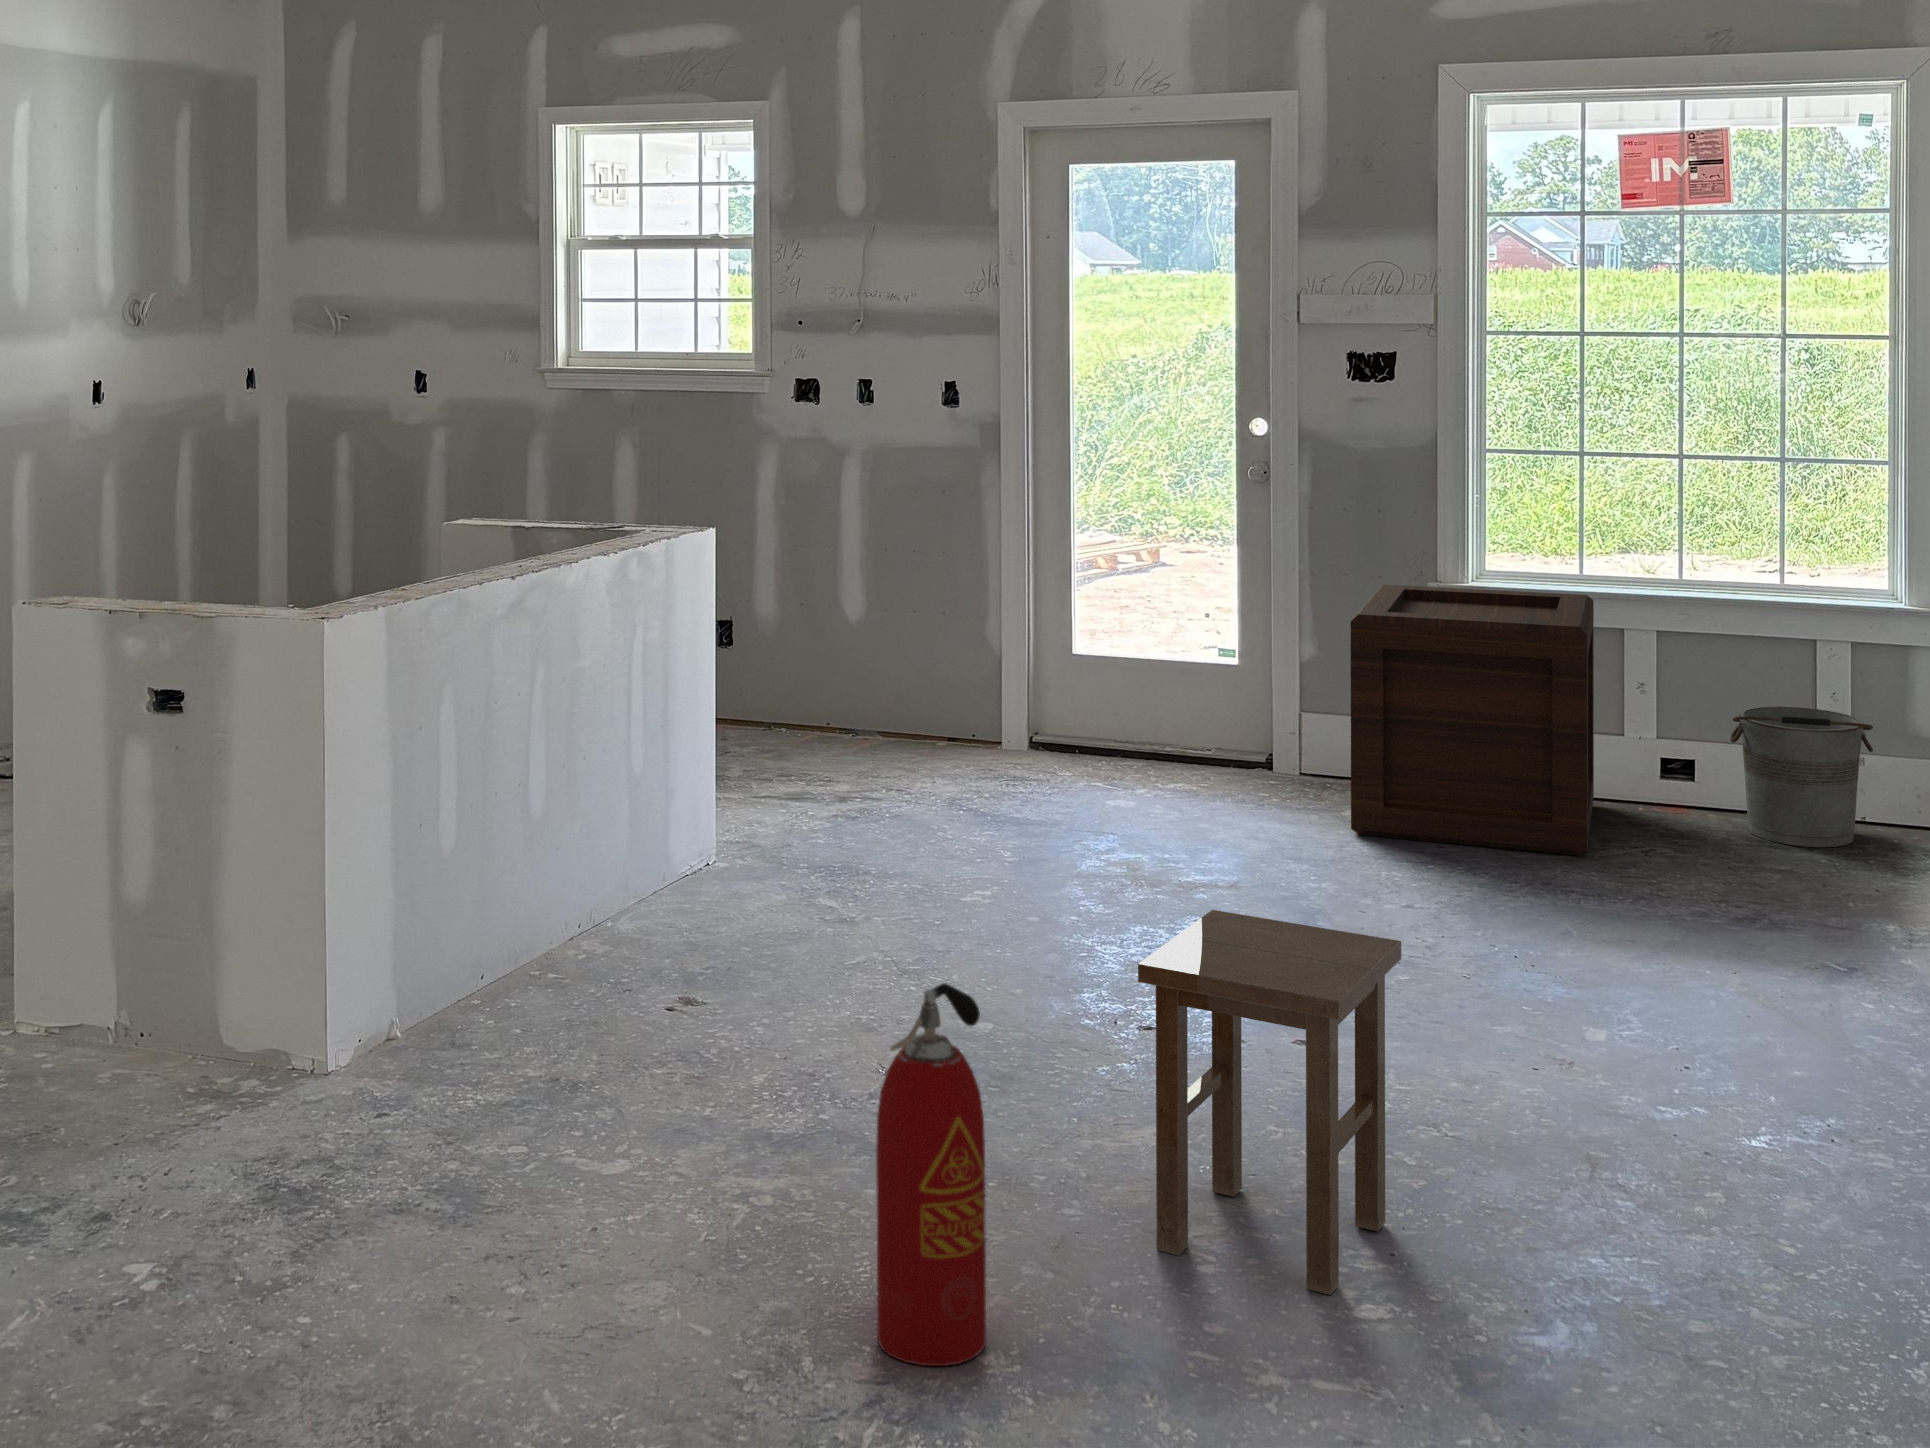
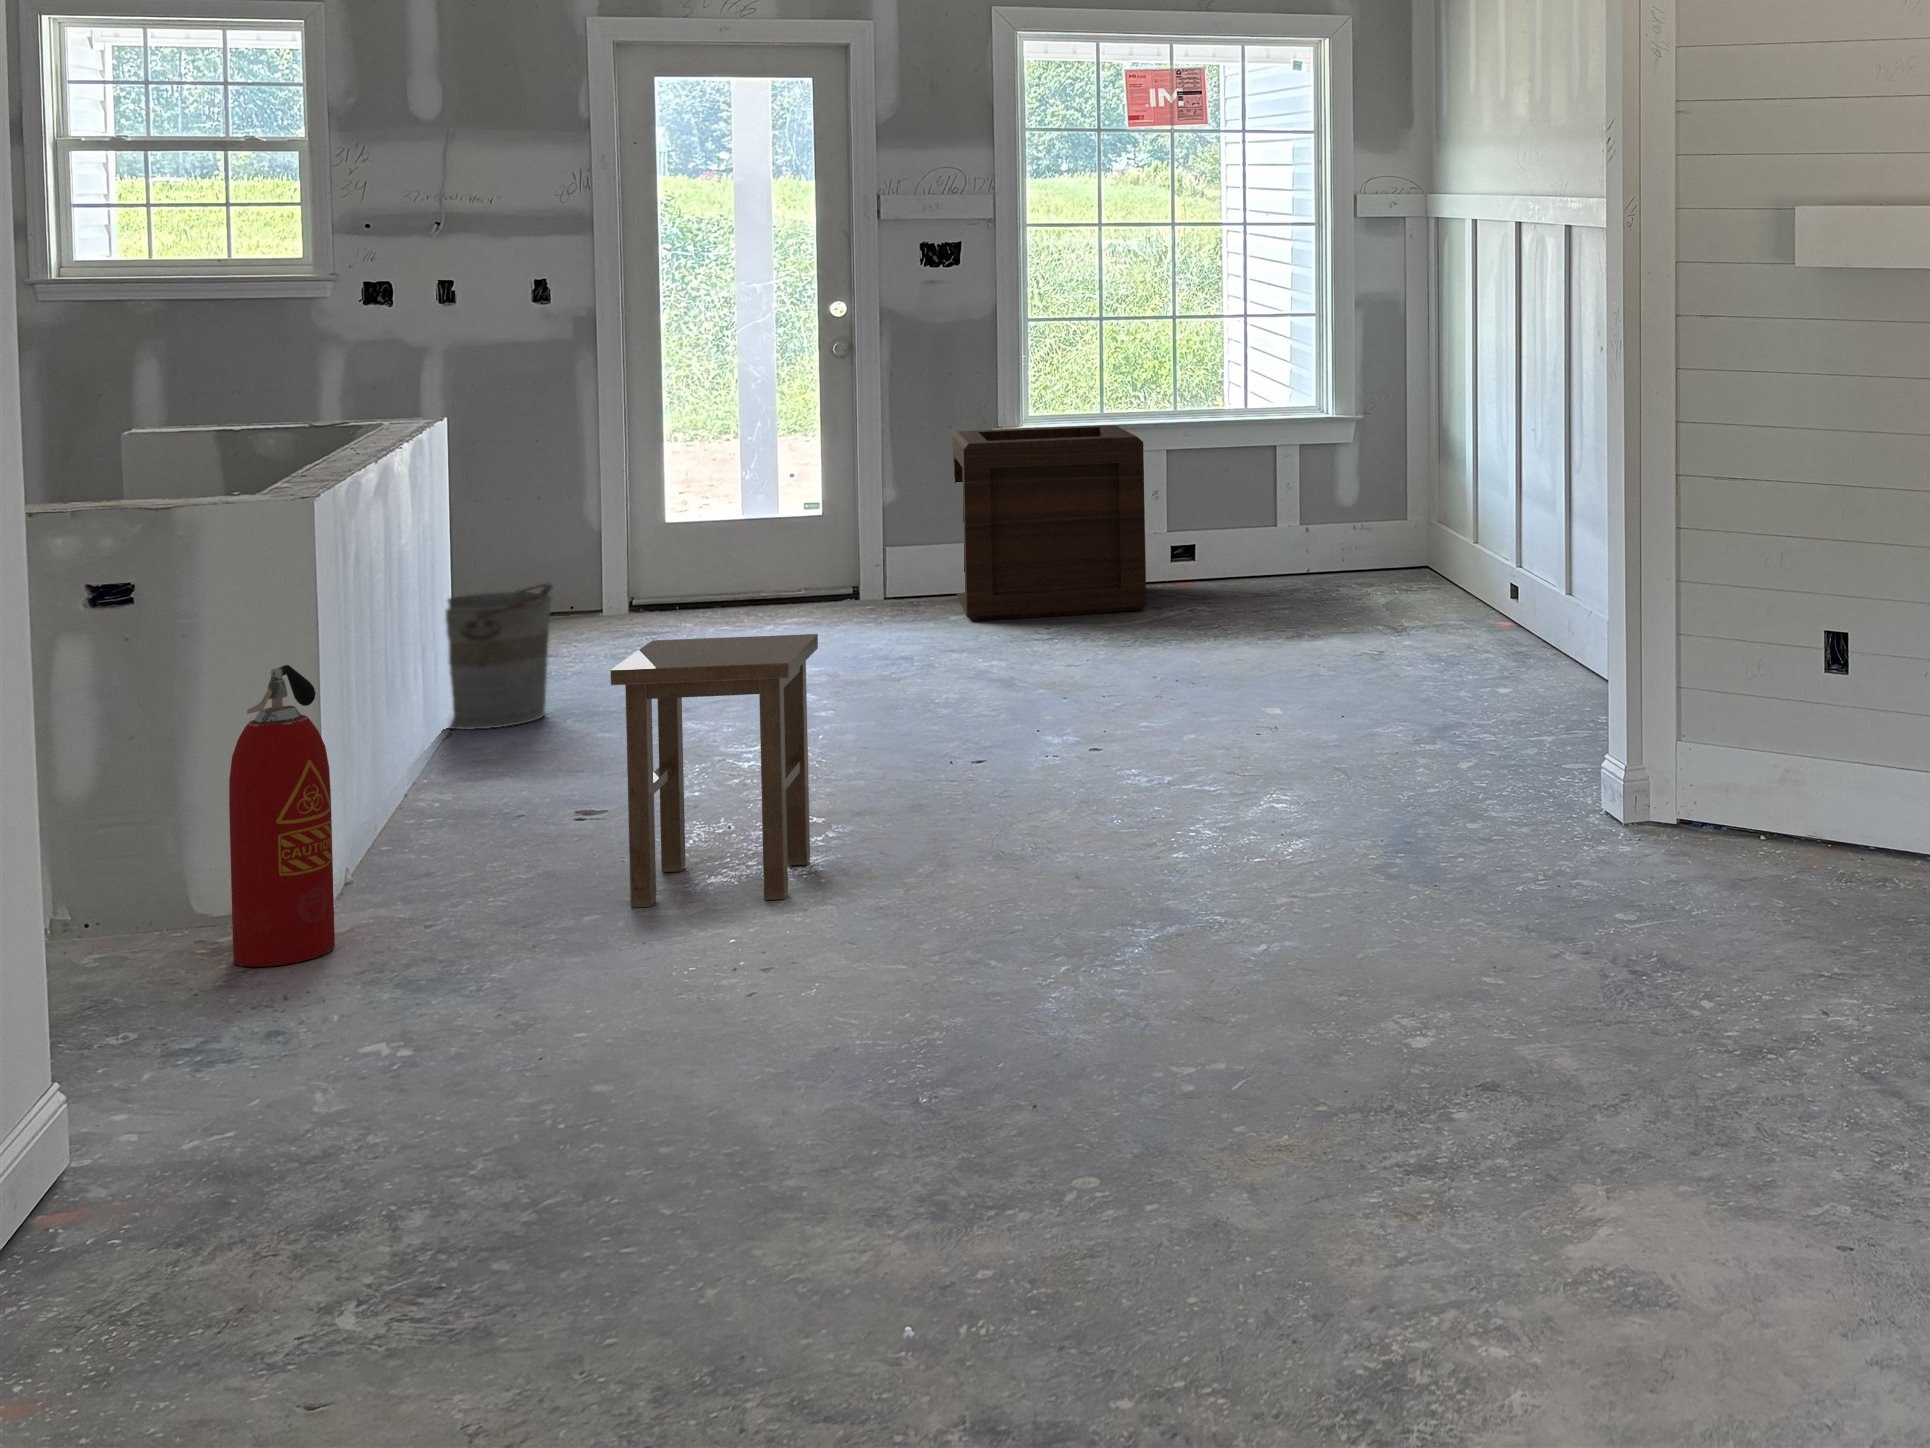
bucket: present [1730,706,1873,847] -> present [446,584,552,730]
stool: present [1138,910,1401,1295] -> present [610,634,818,907]
fire extinguisher: present [876,983,986,1366] -> present [229,665,335,967]

